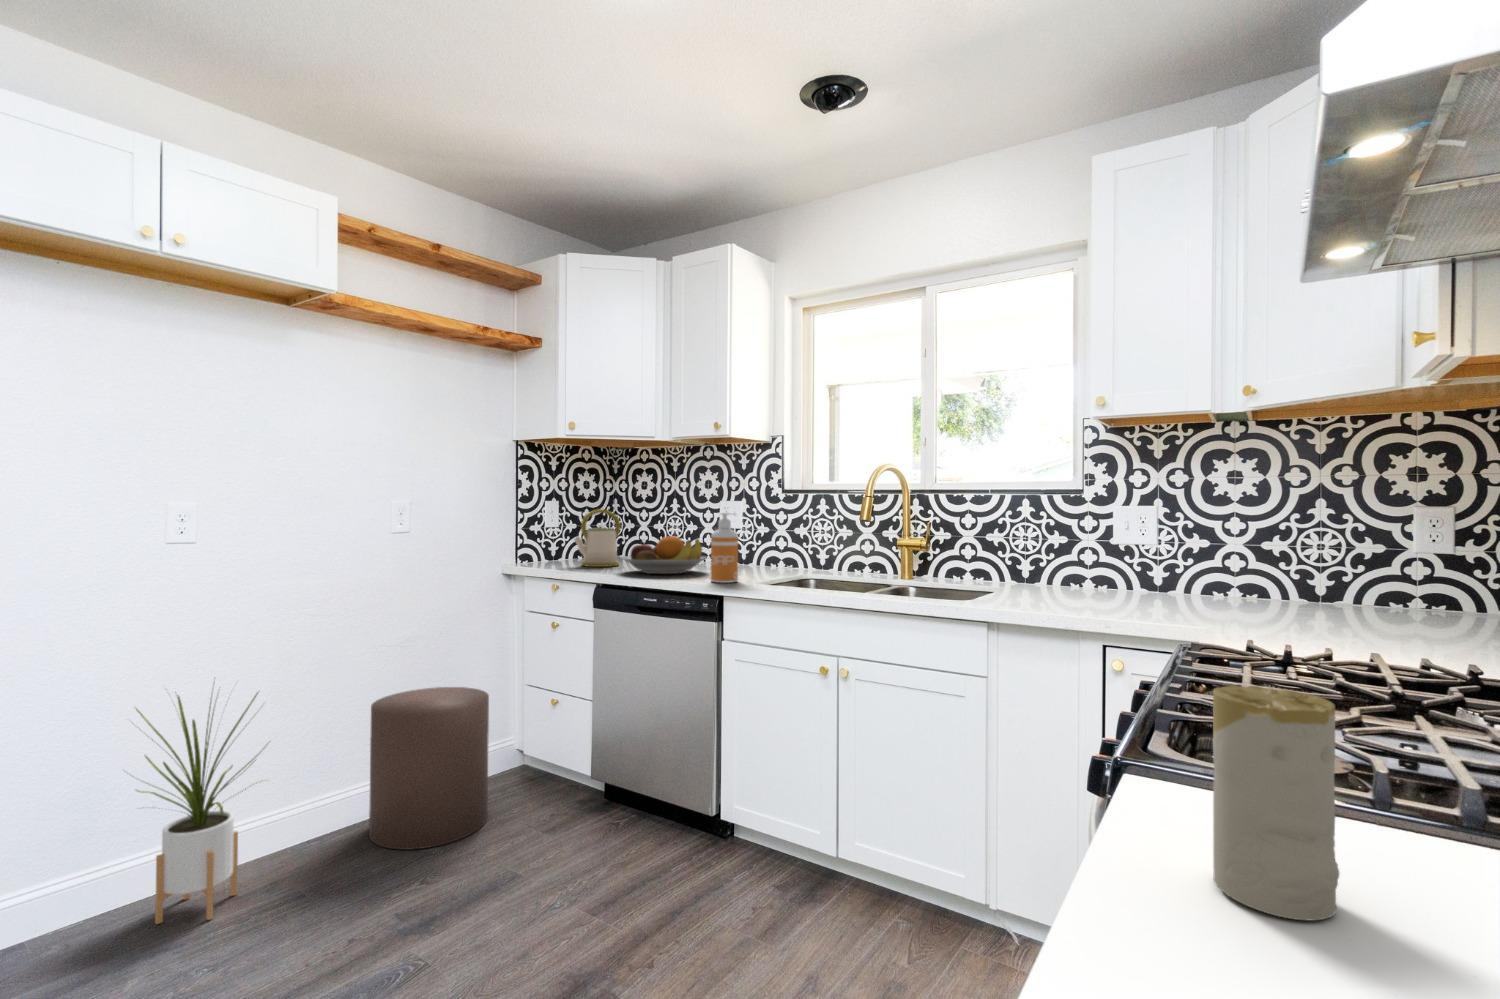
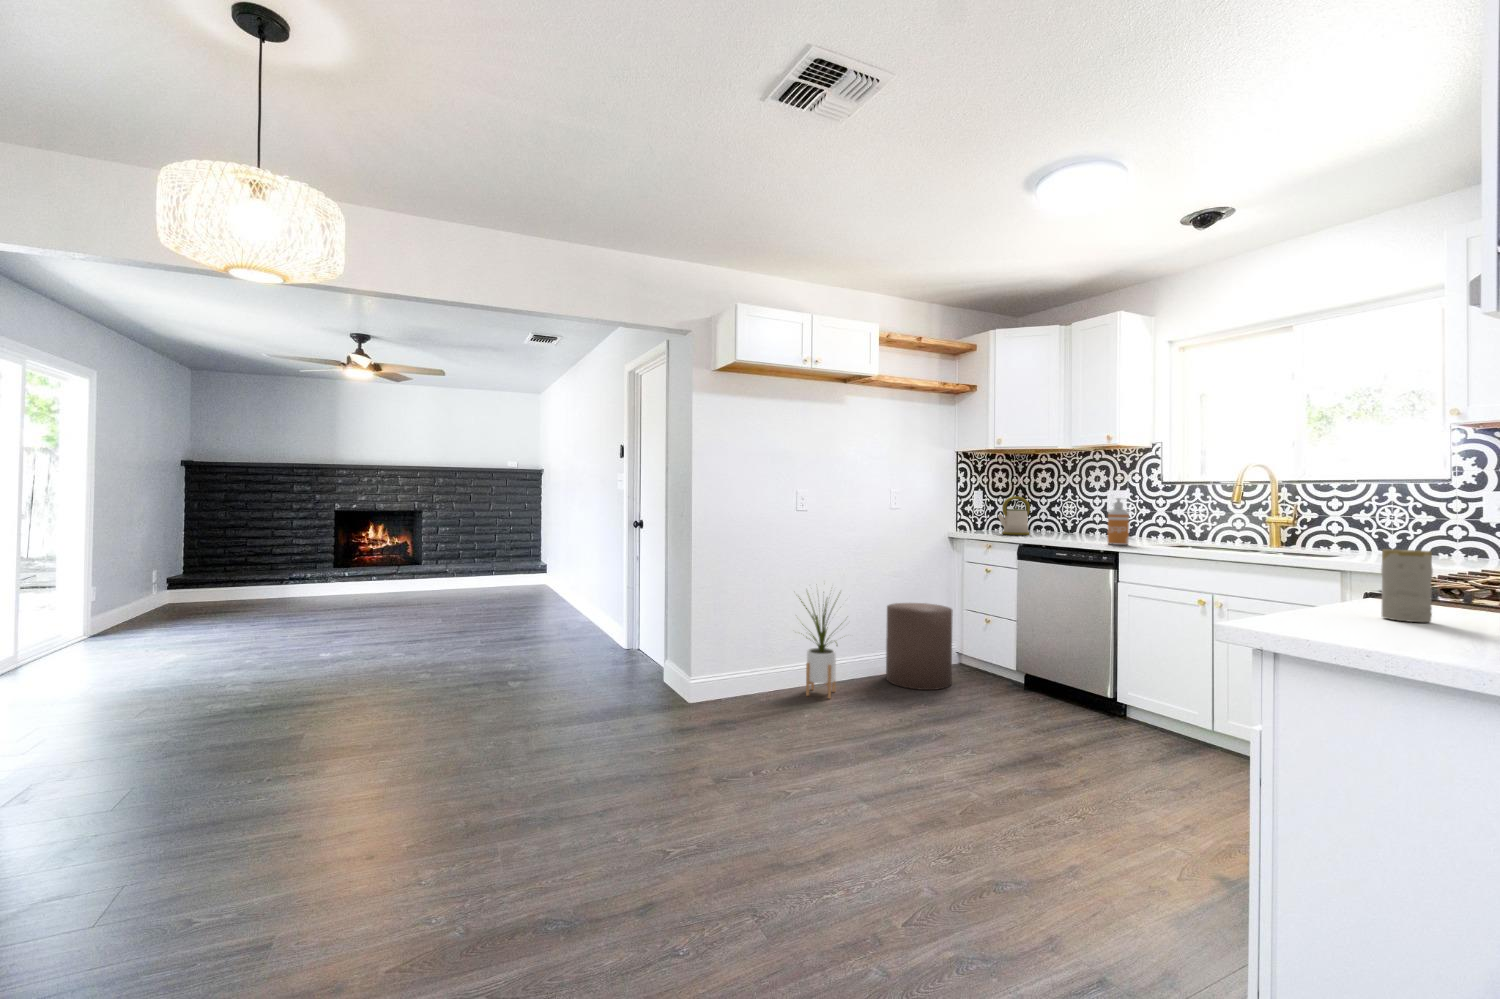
fruit bowl: present [621,536,707,574] -> none [1036,514,1101,540]

